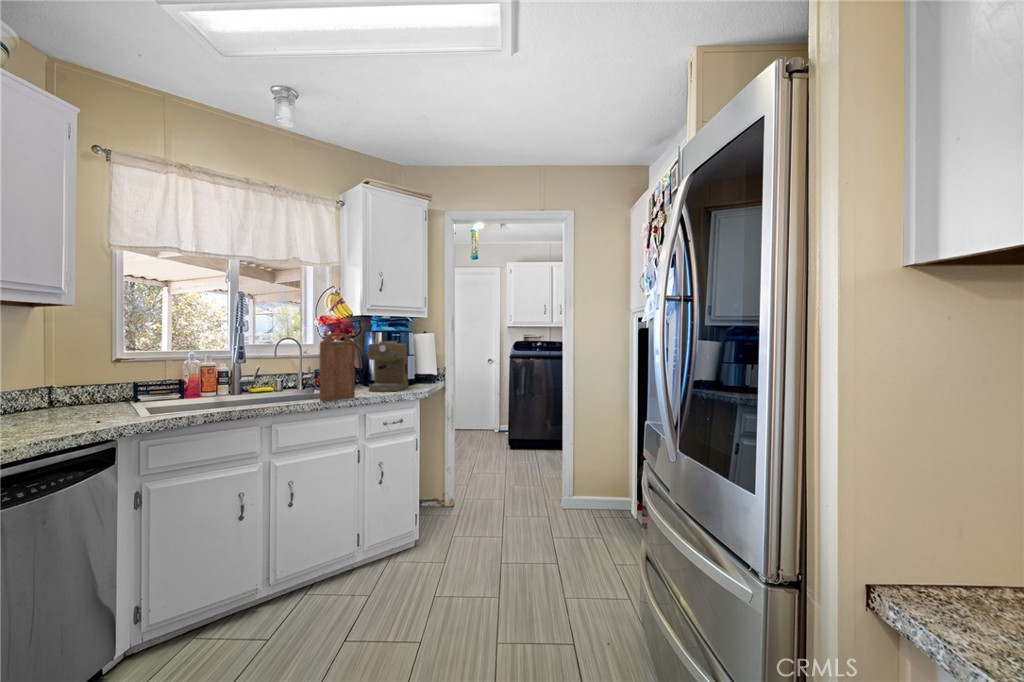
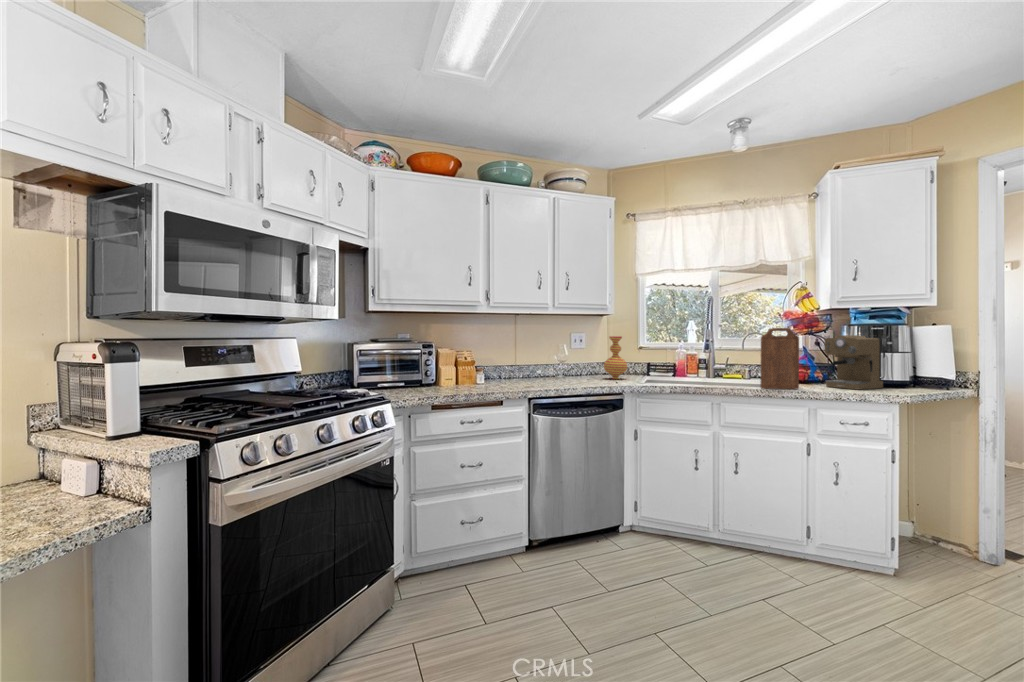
vase: none [50,343,106,415] -> present [604,336,627,379]

